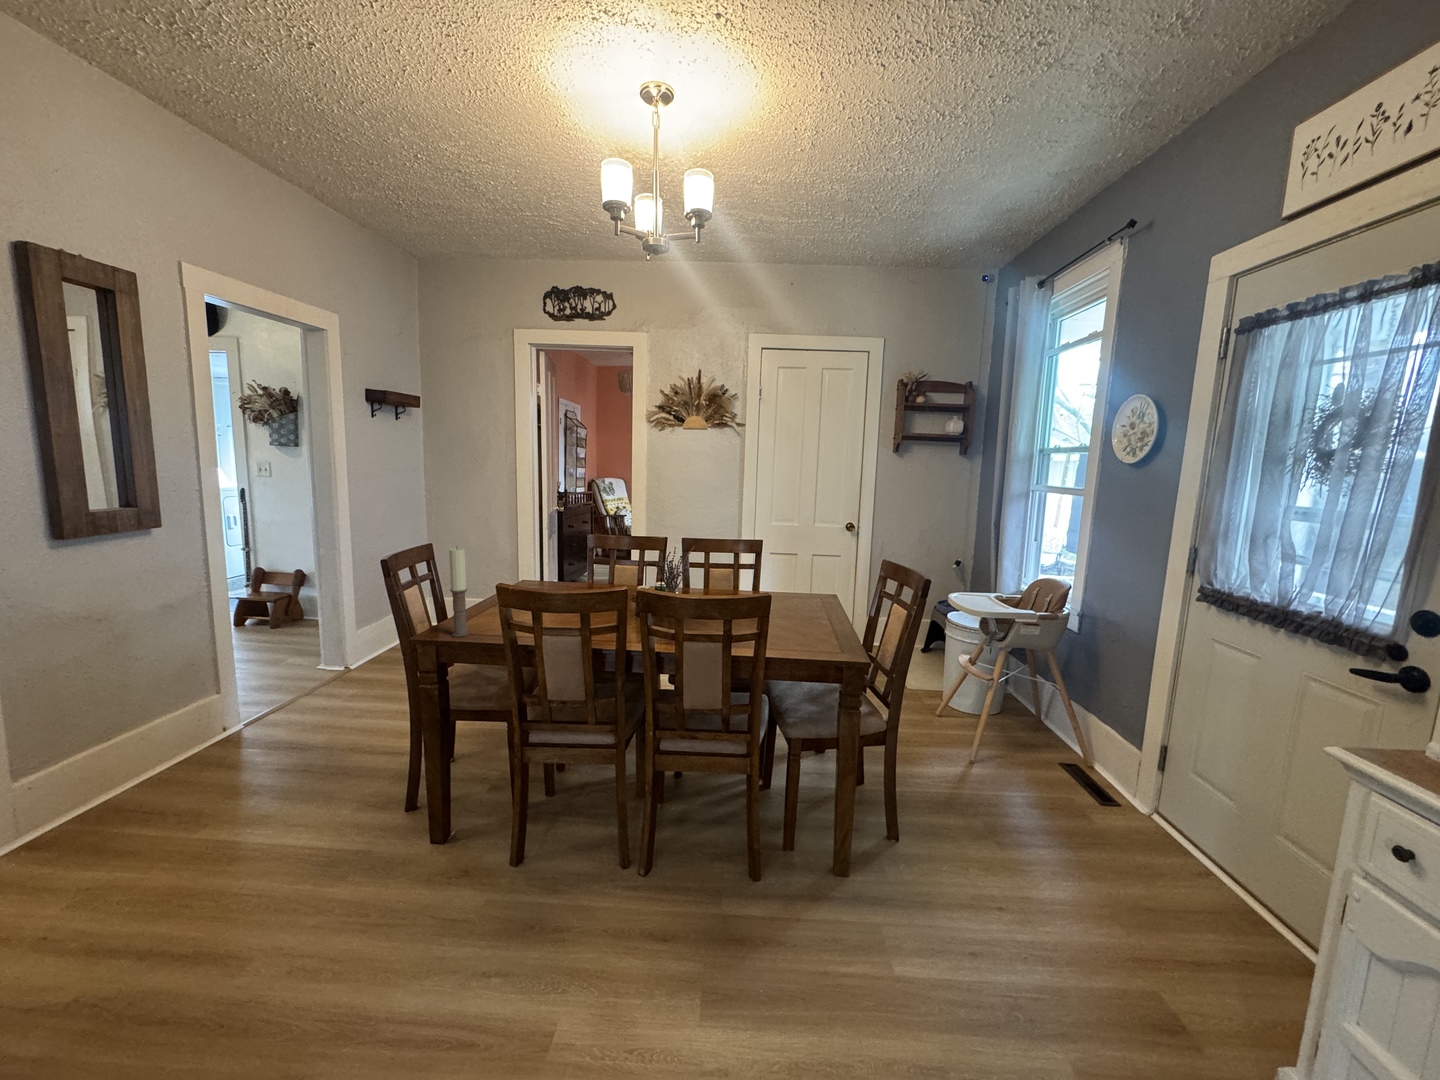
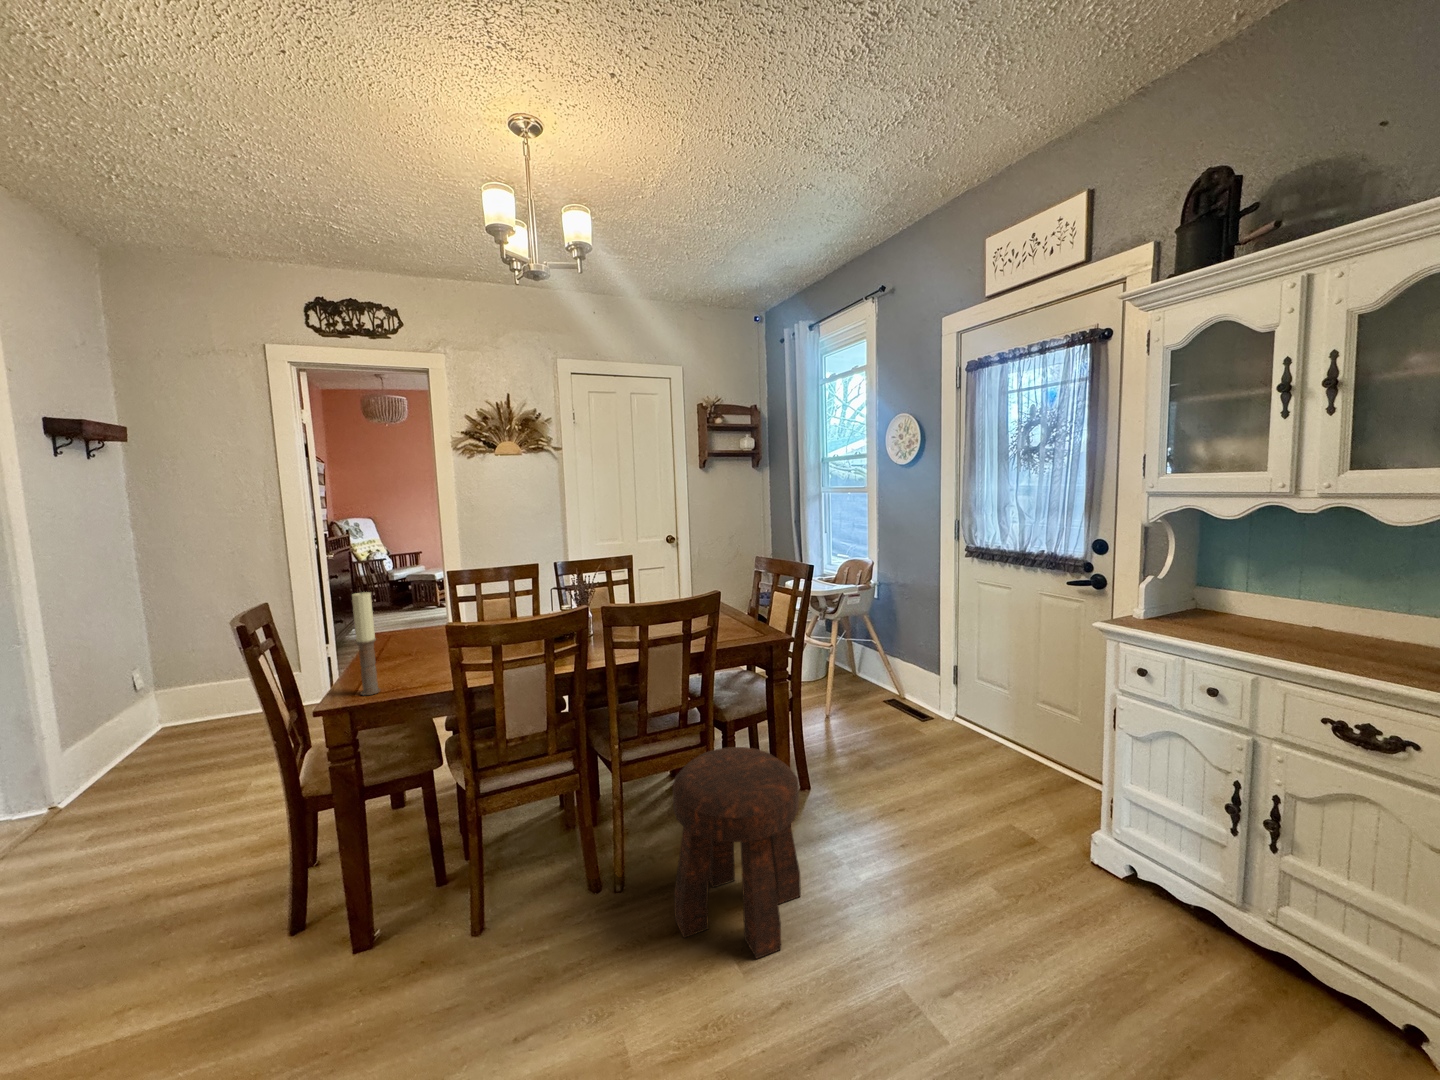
stool: none [667,767,814,1013] -> present [673,747,801,959]

